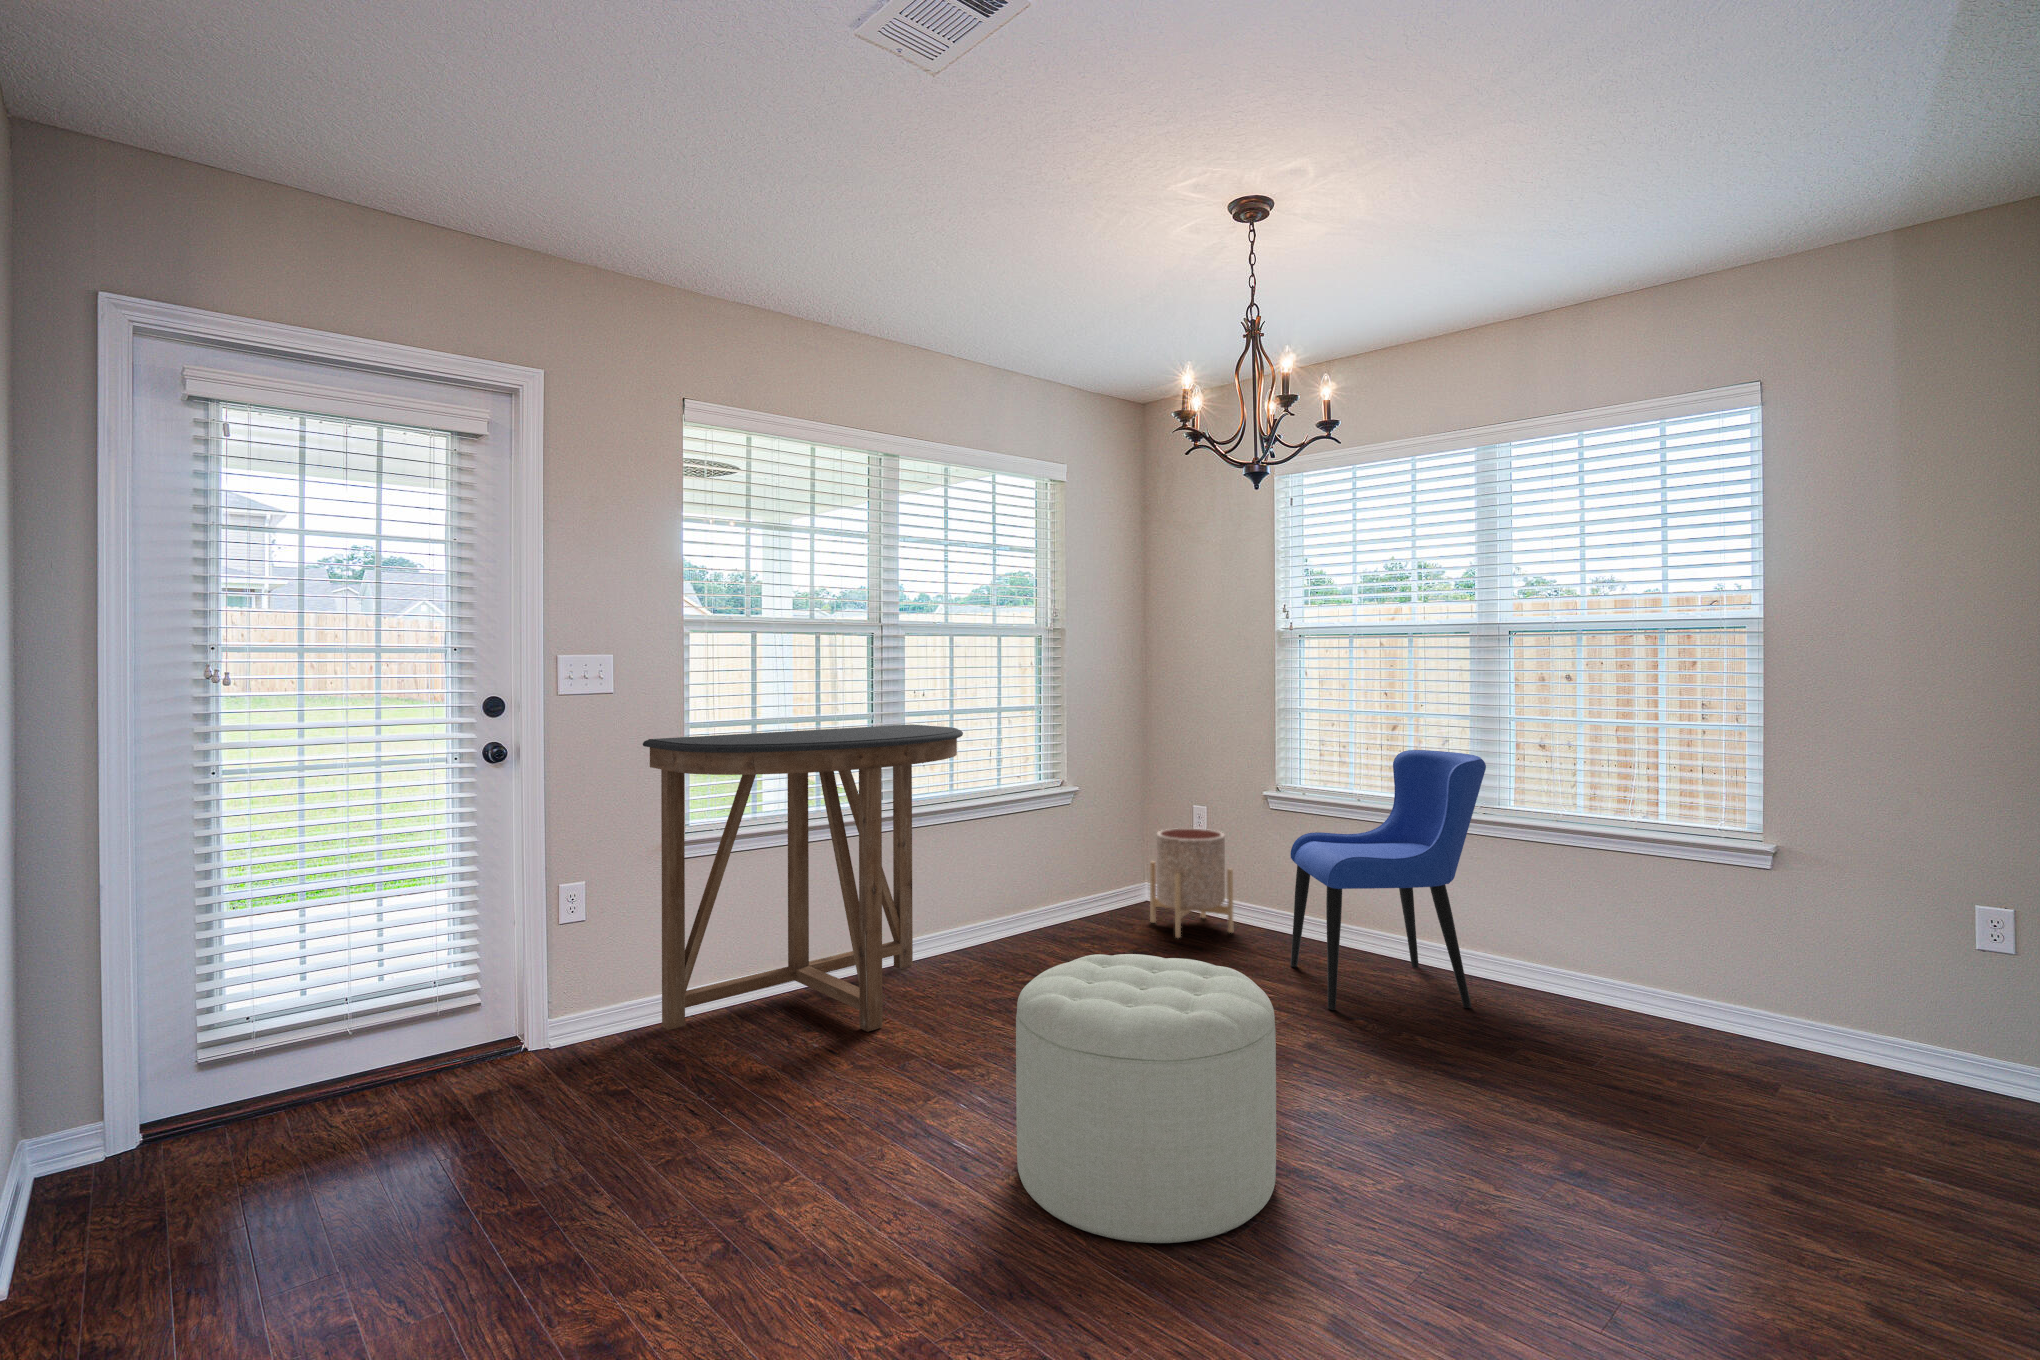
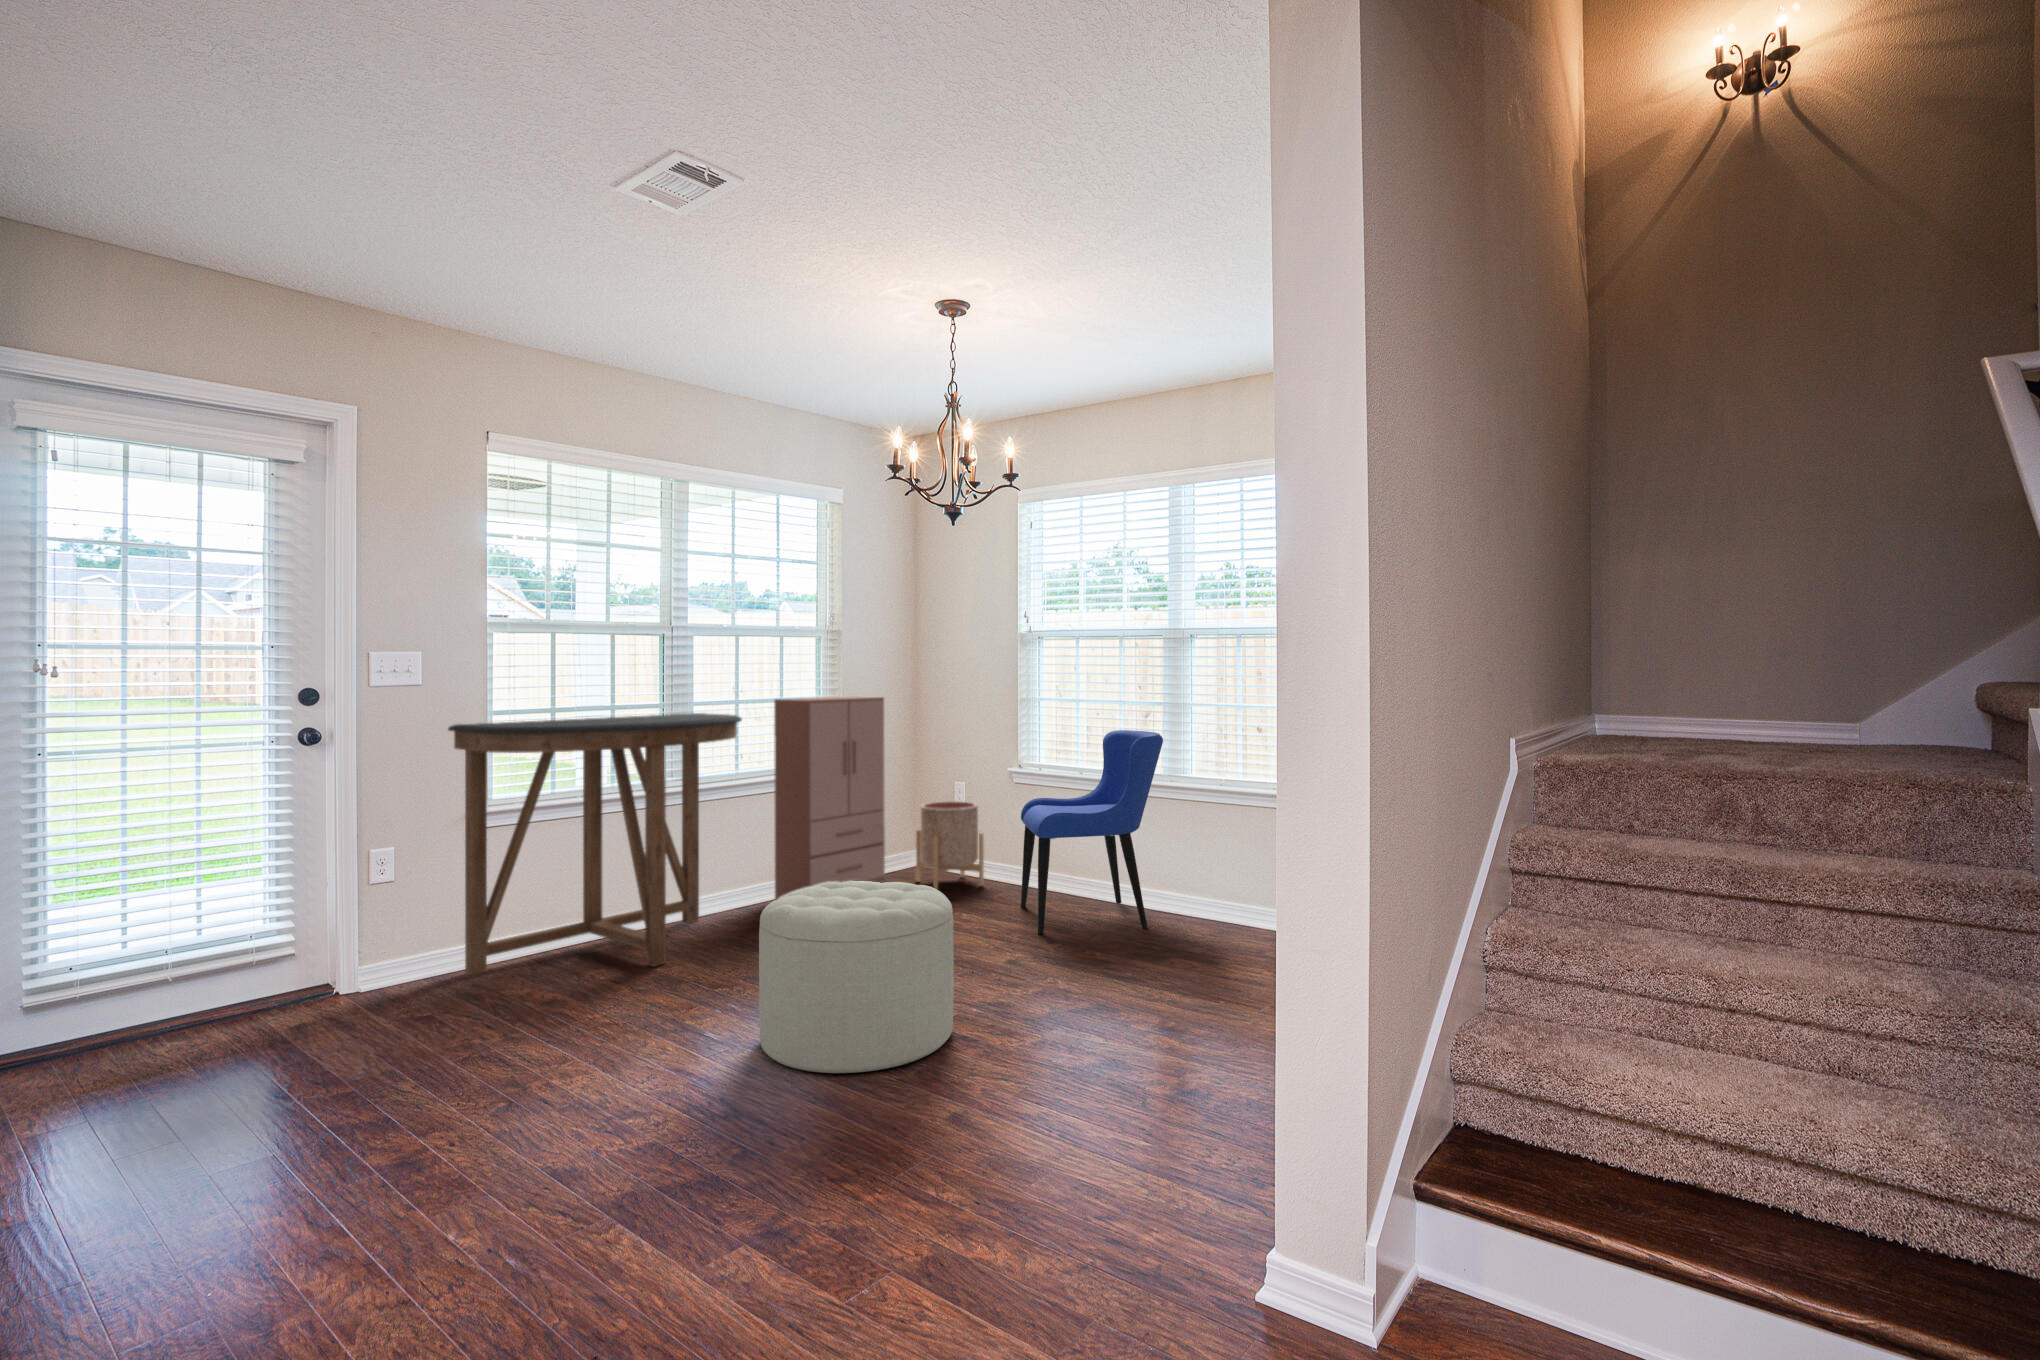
cabinet: none [992,704,1116,954] -> present [774,696,885,899]

